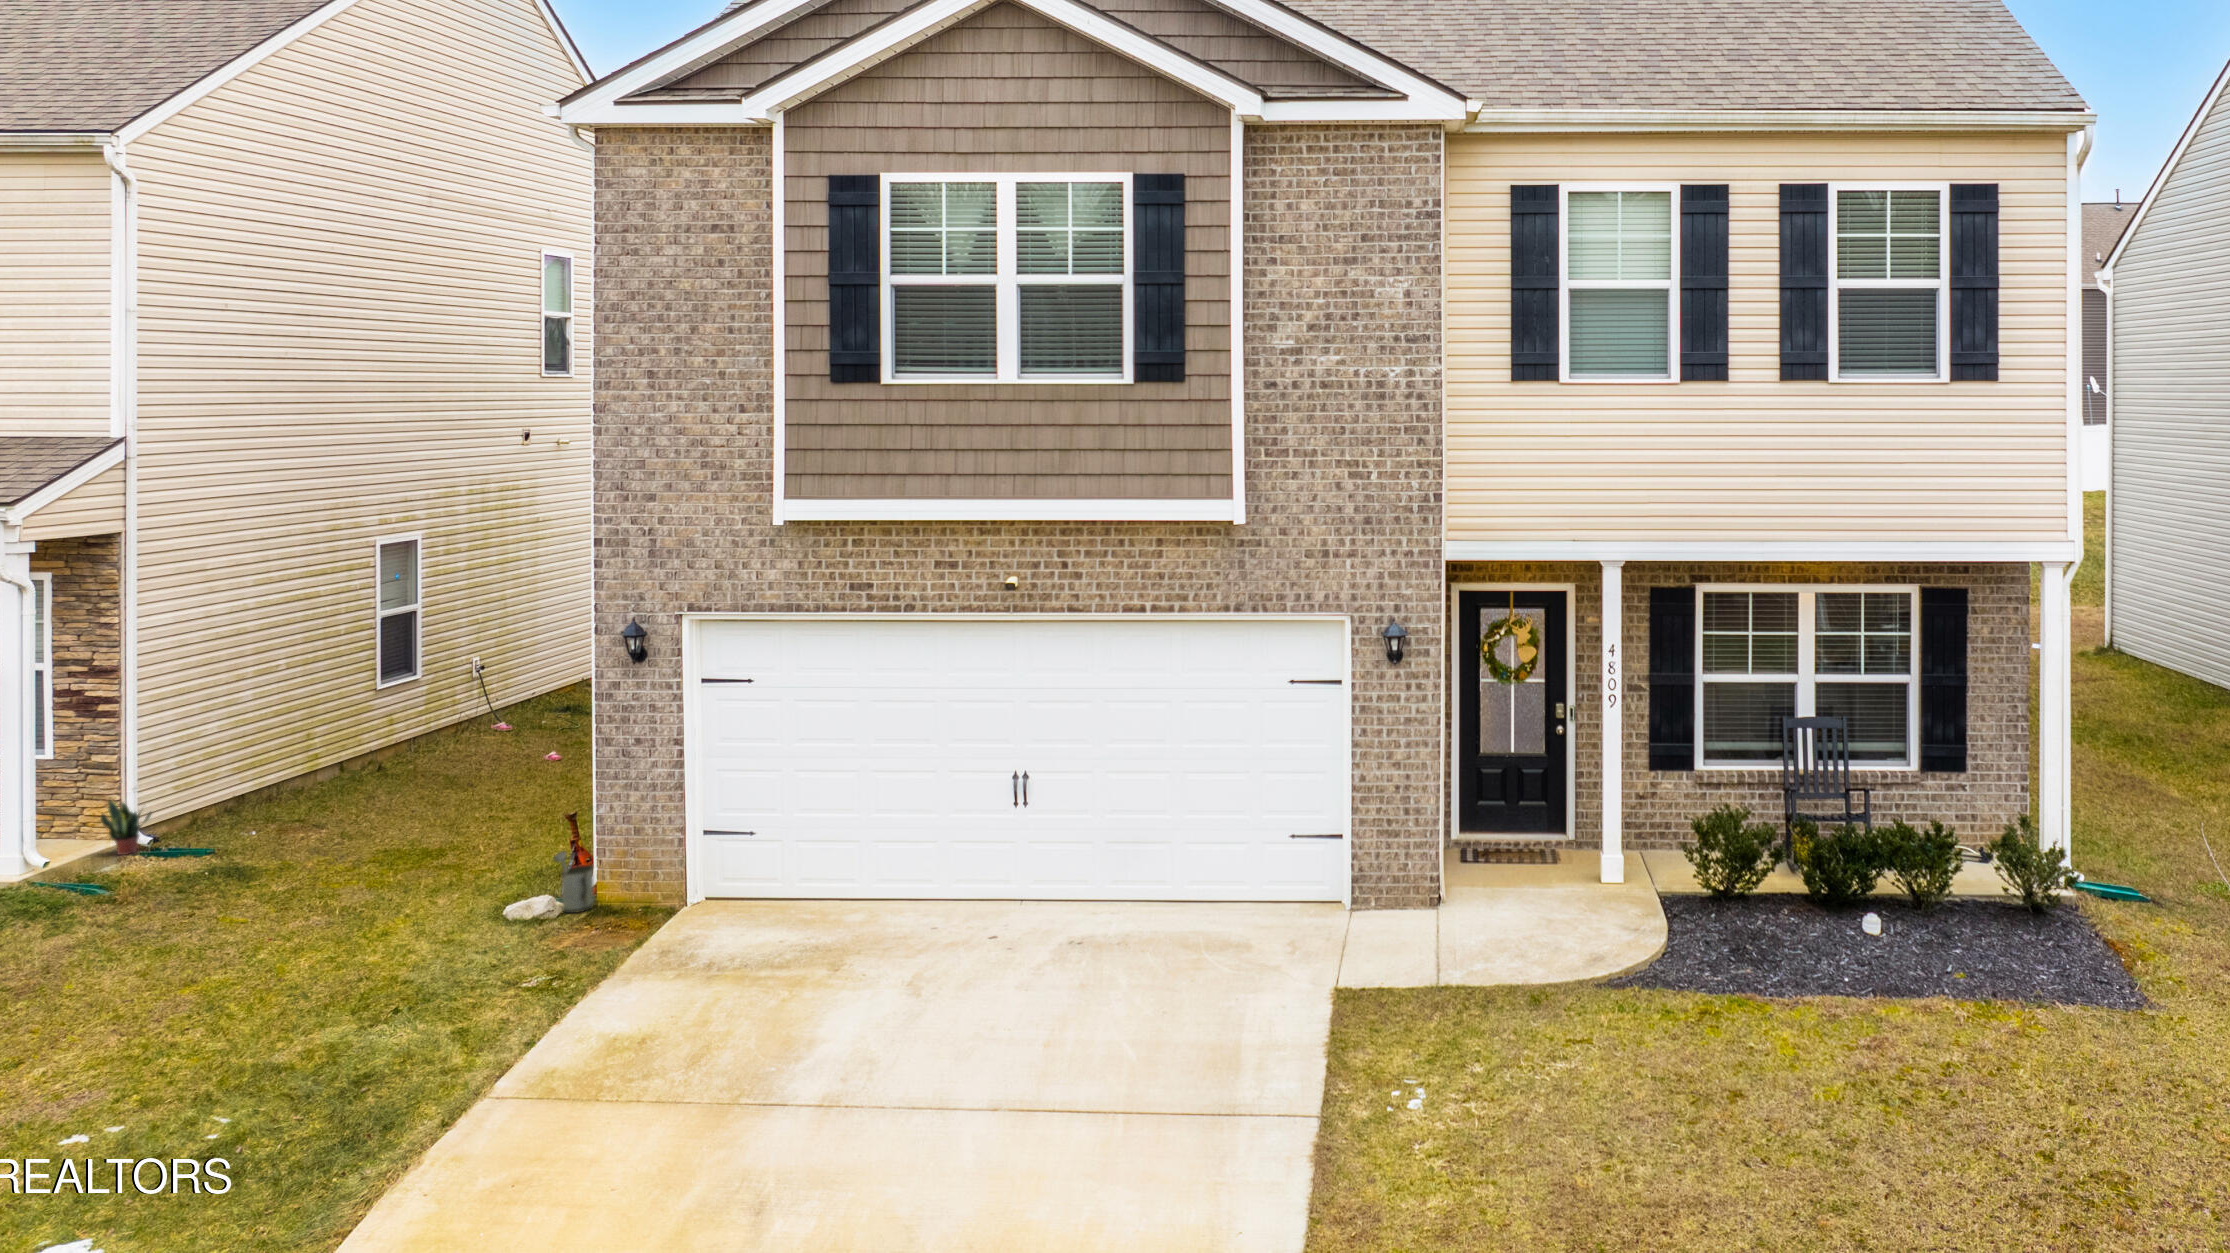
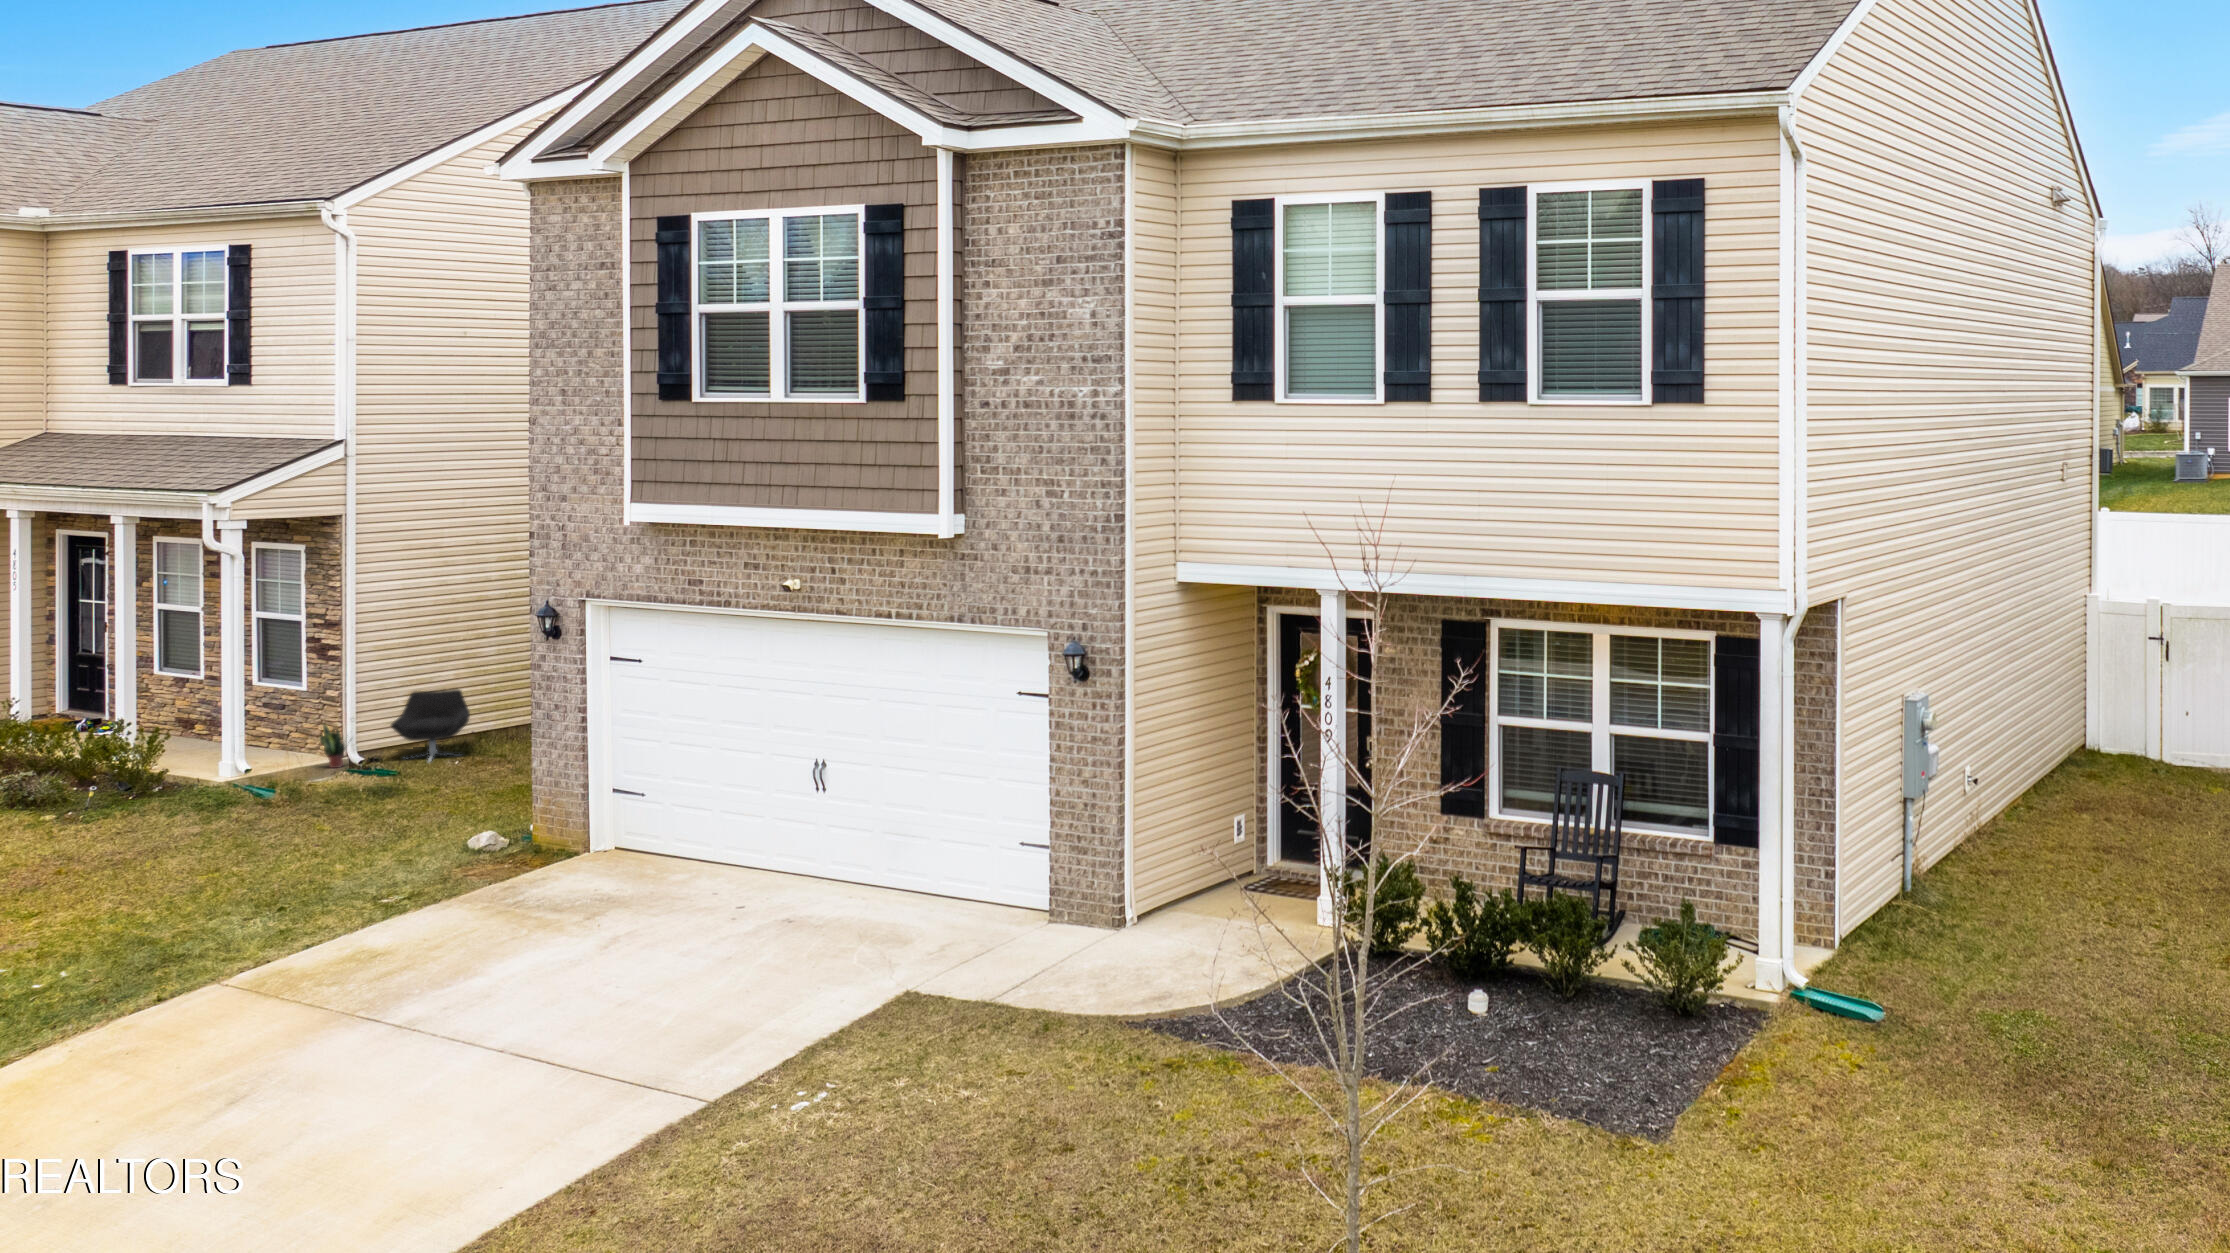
lounge chair: none [197,737,310,831] -> present [391,689,470,761]
watering can: present [554,851,594,913] -> none [510,791,536,840]

